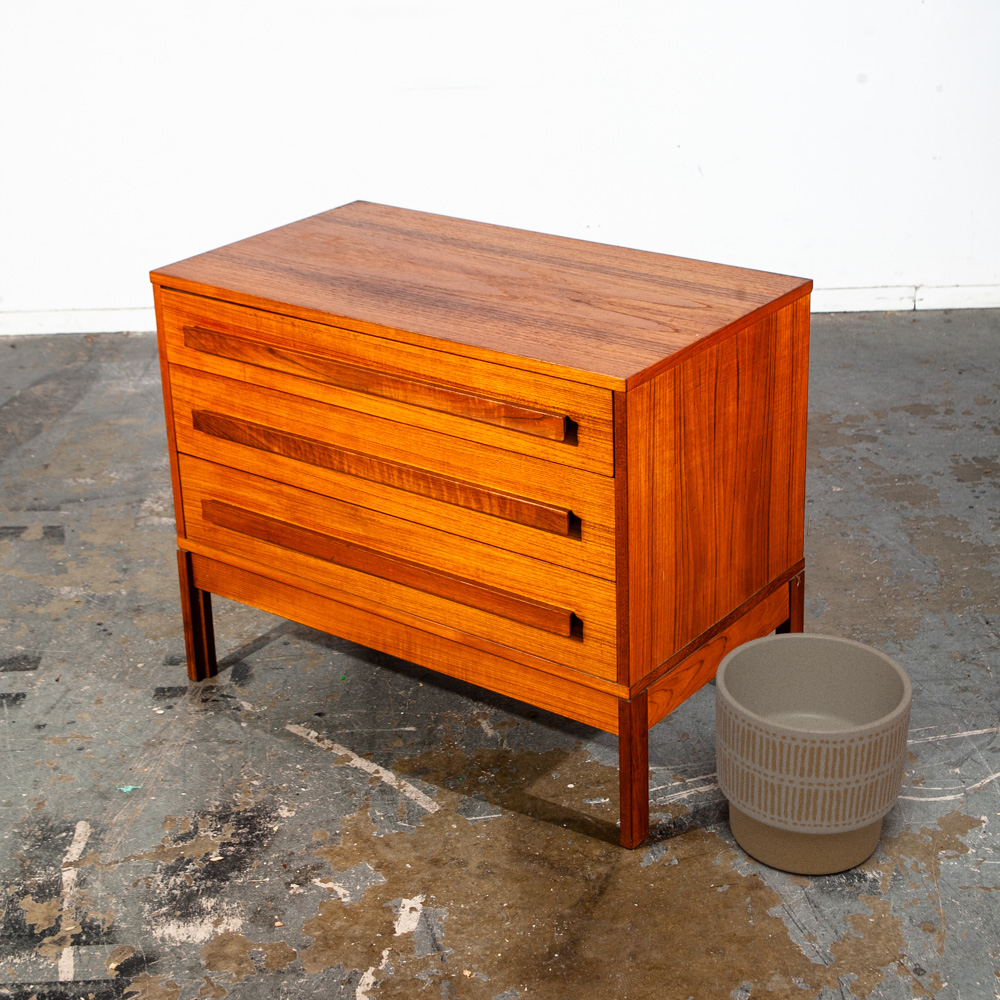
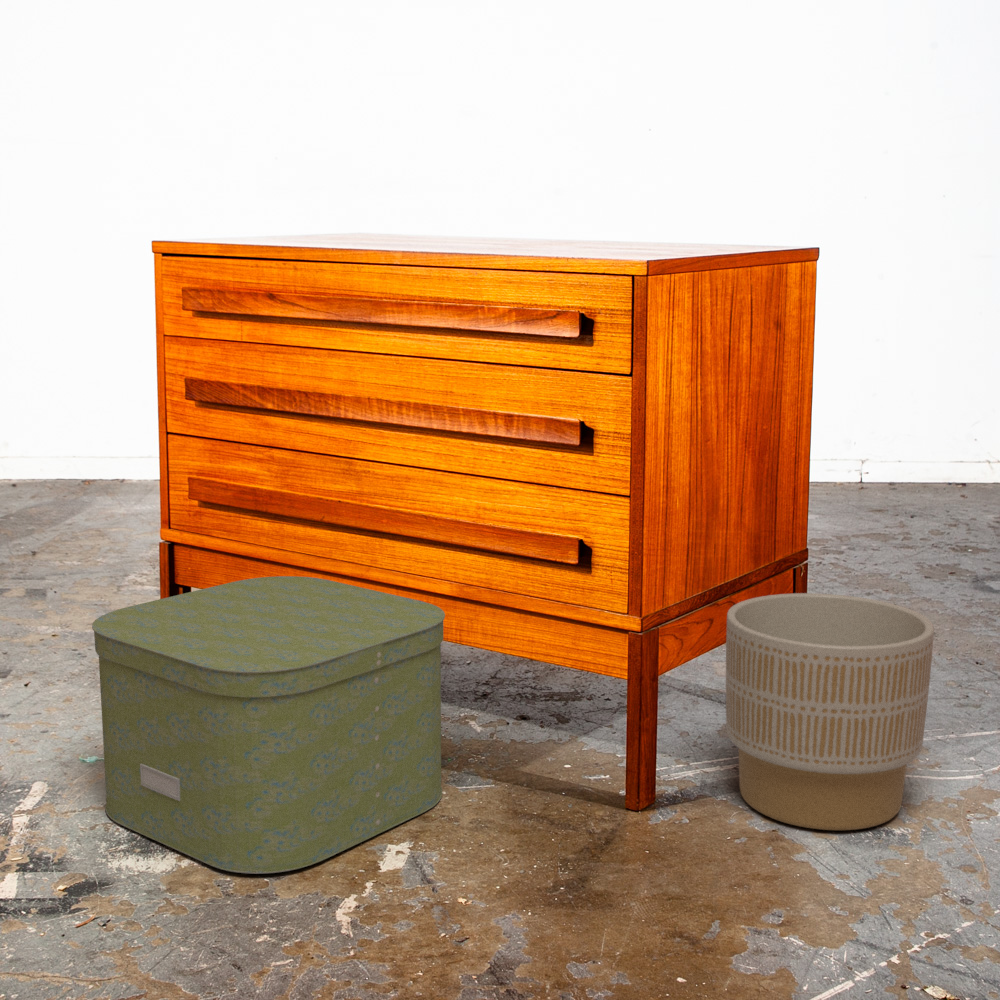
storage box: none [118,613,453,942] -> present [92,576,445,874]

